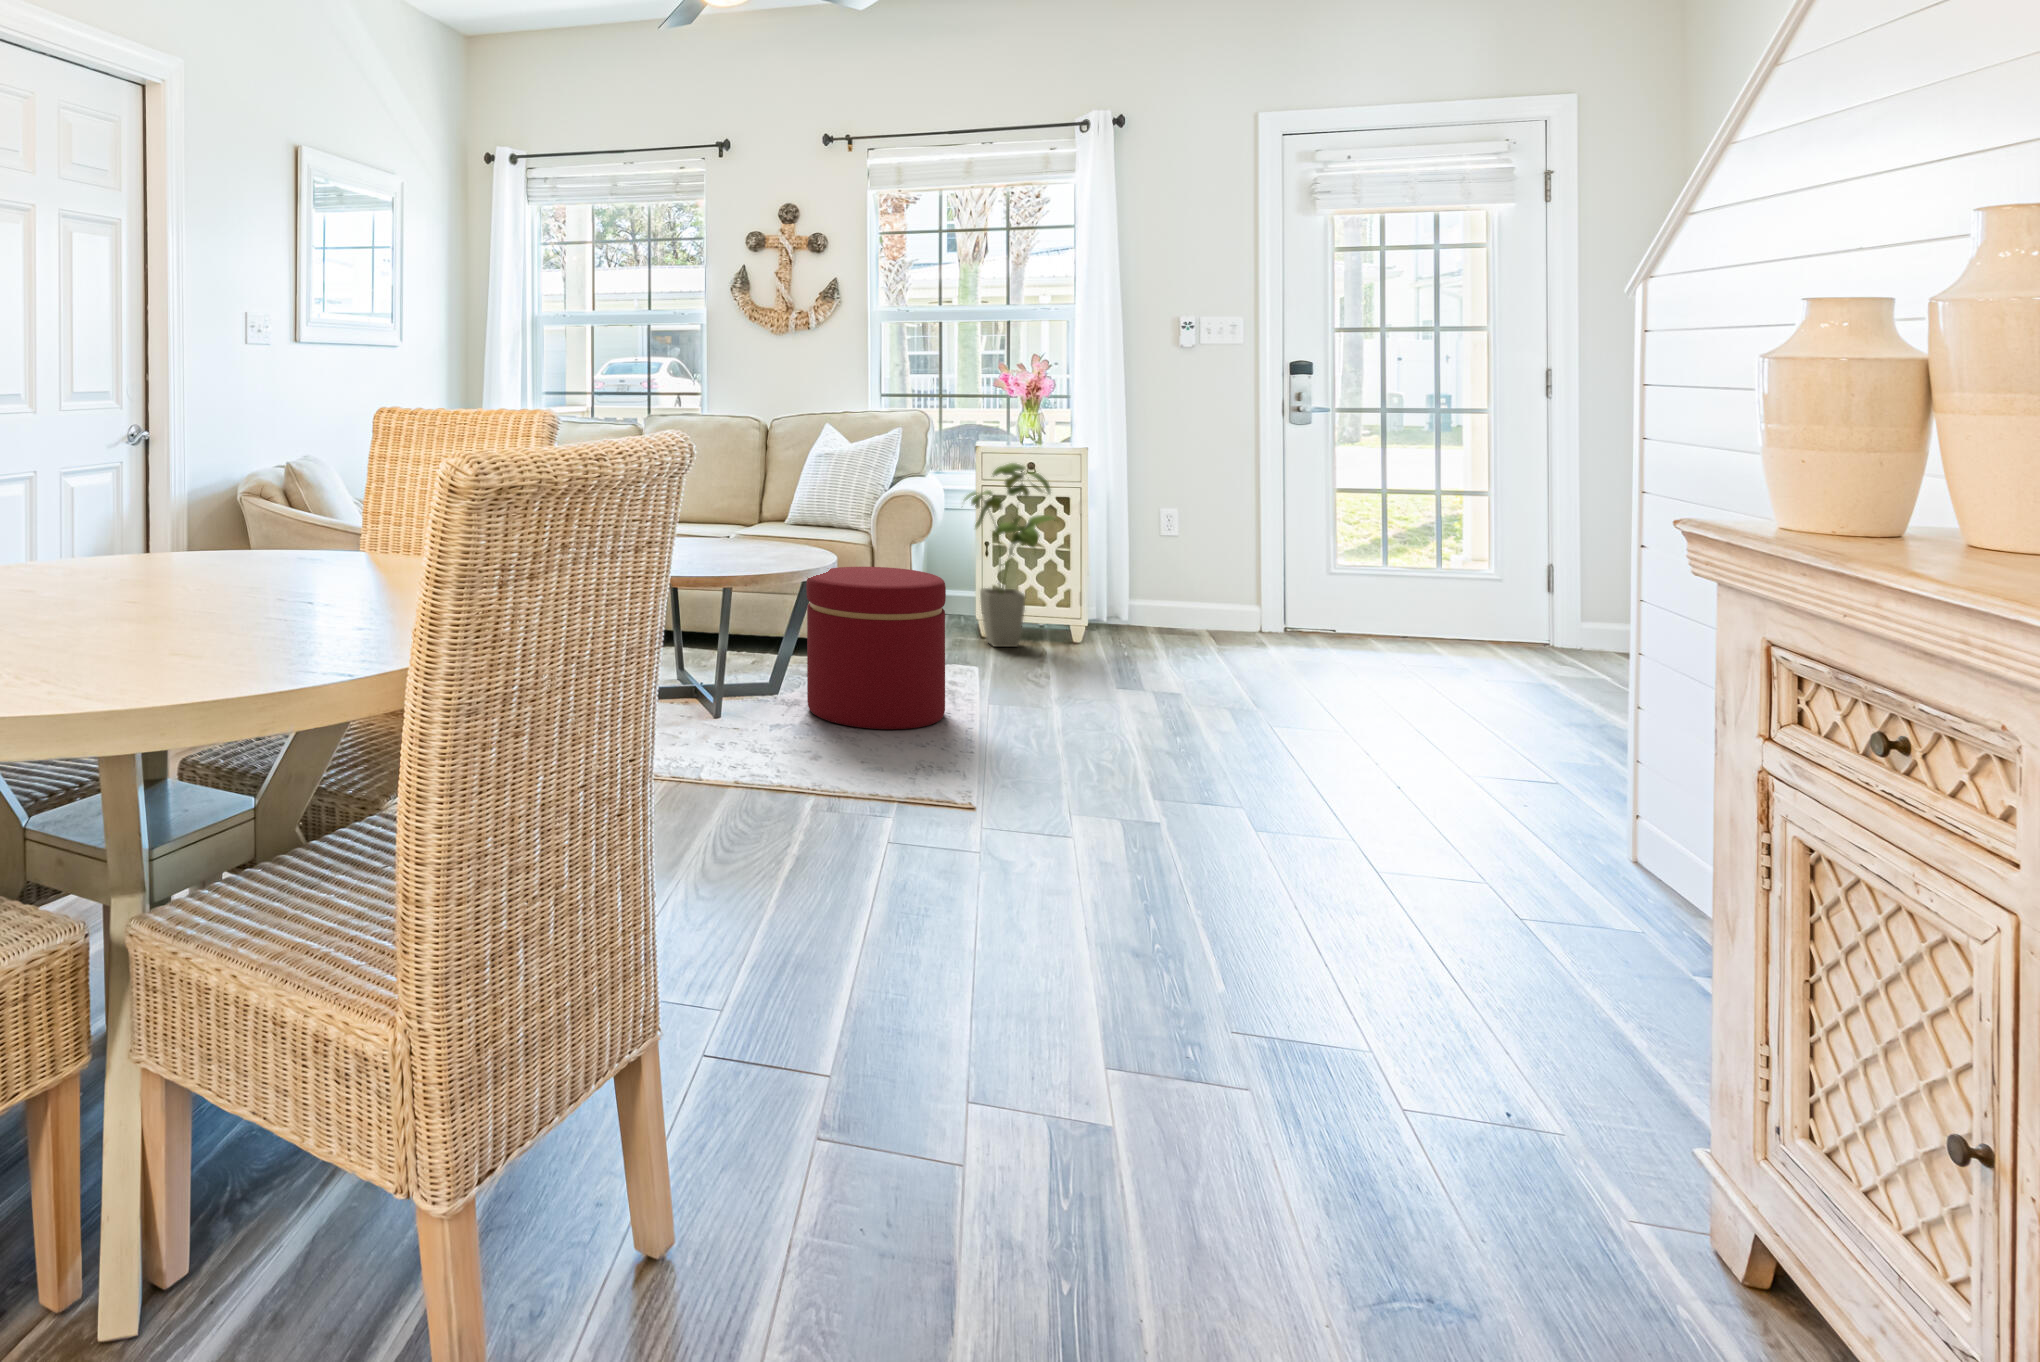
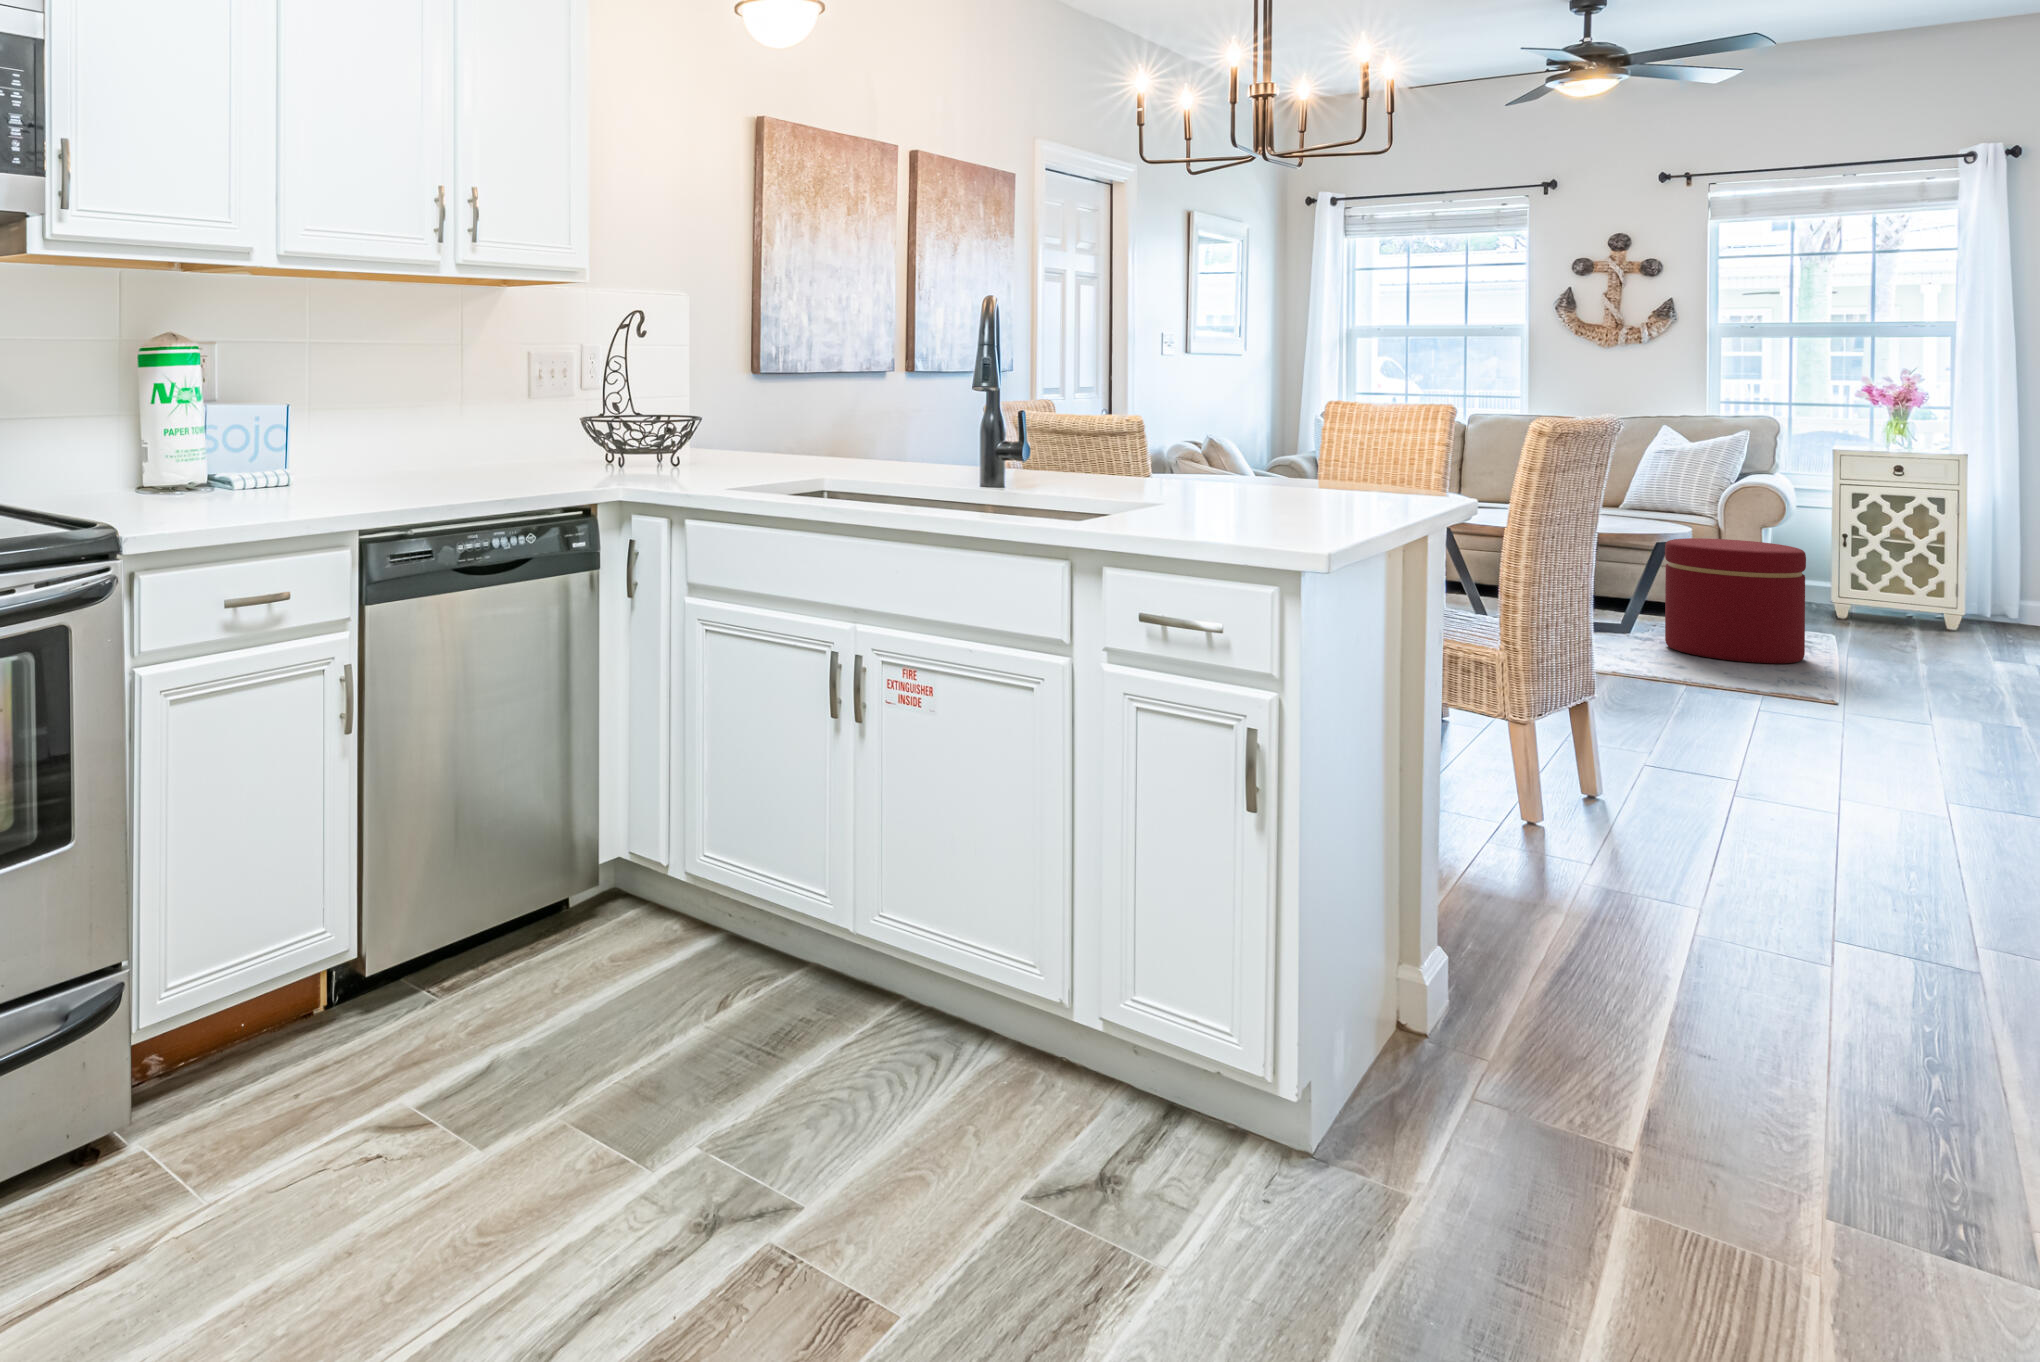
house plant: present [965,463,1058,647] -> none [1817,464,1931,627]

